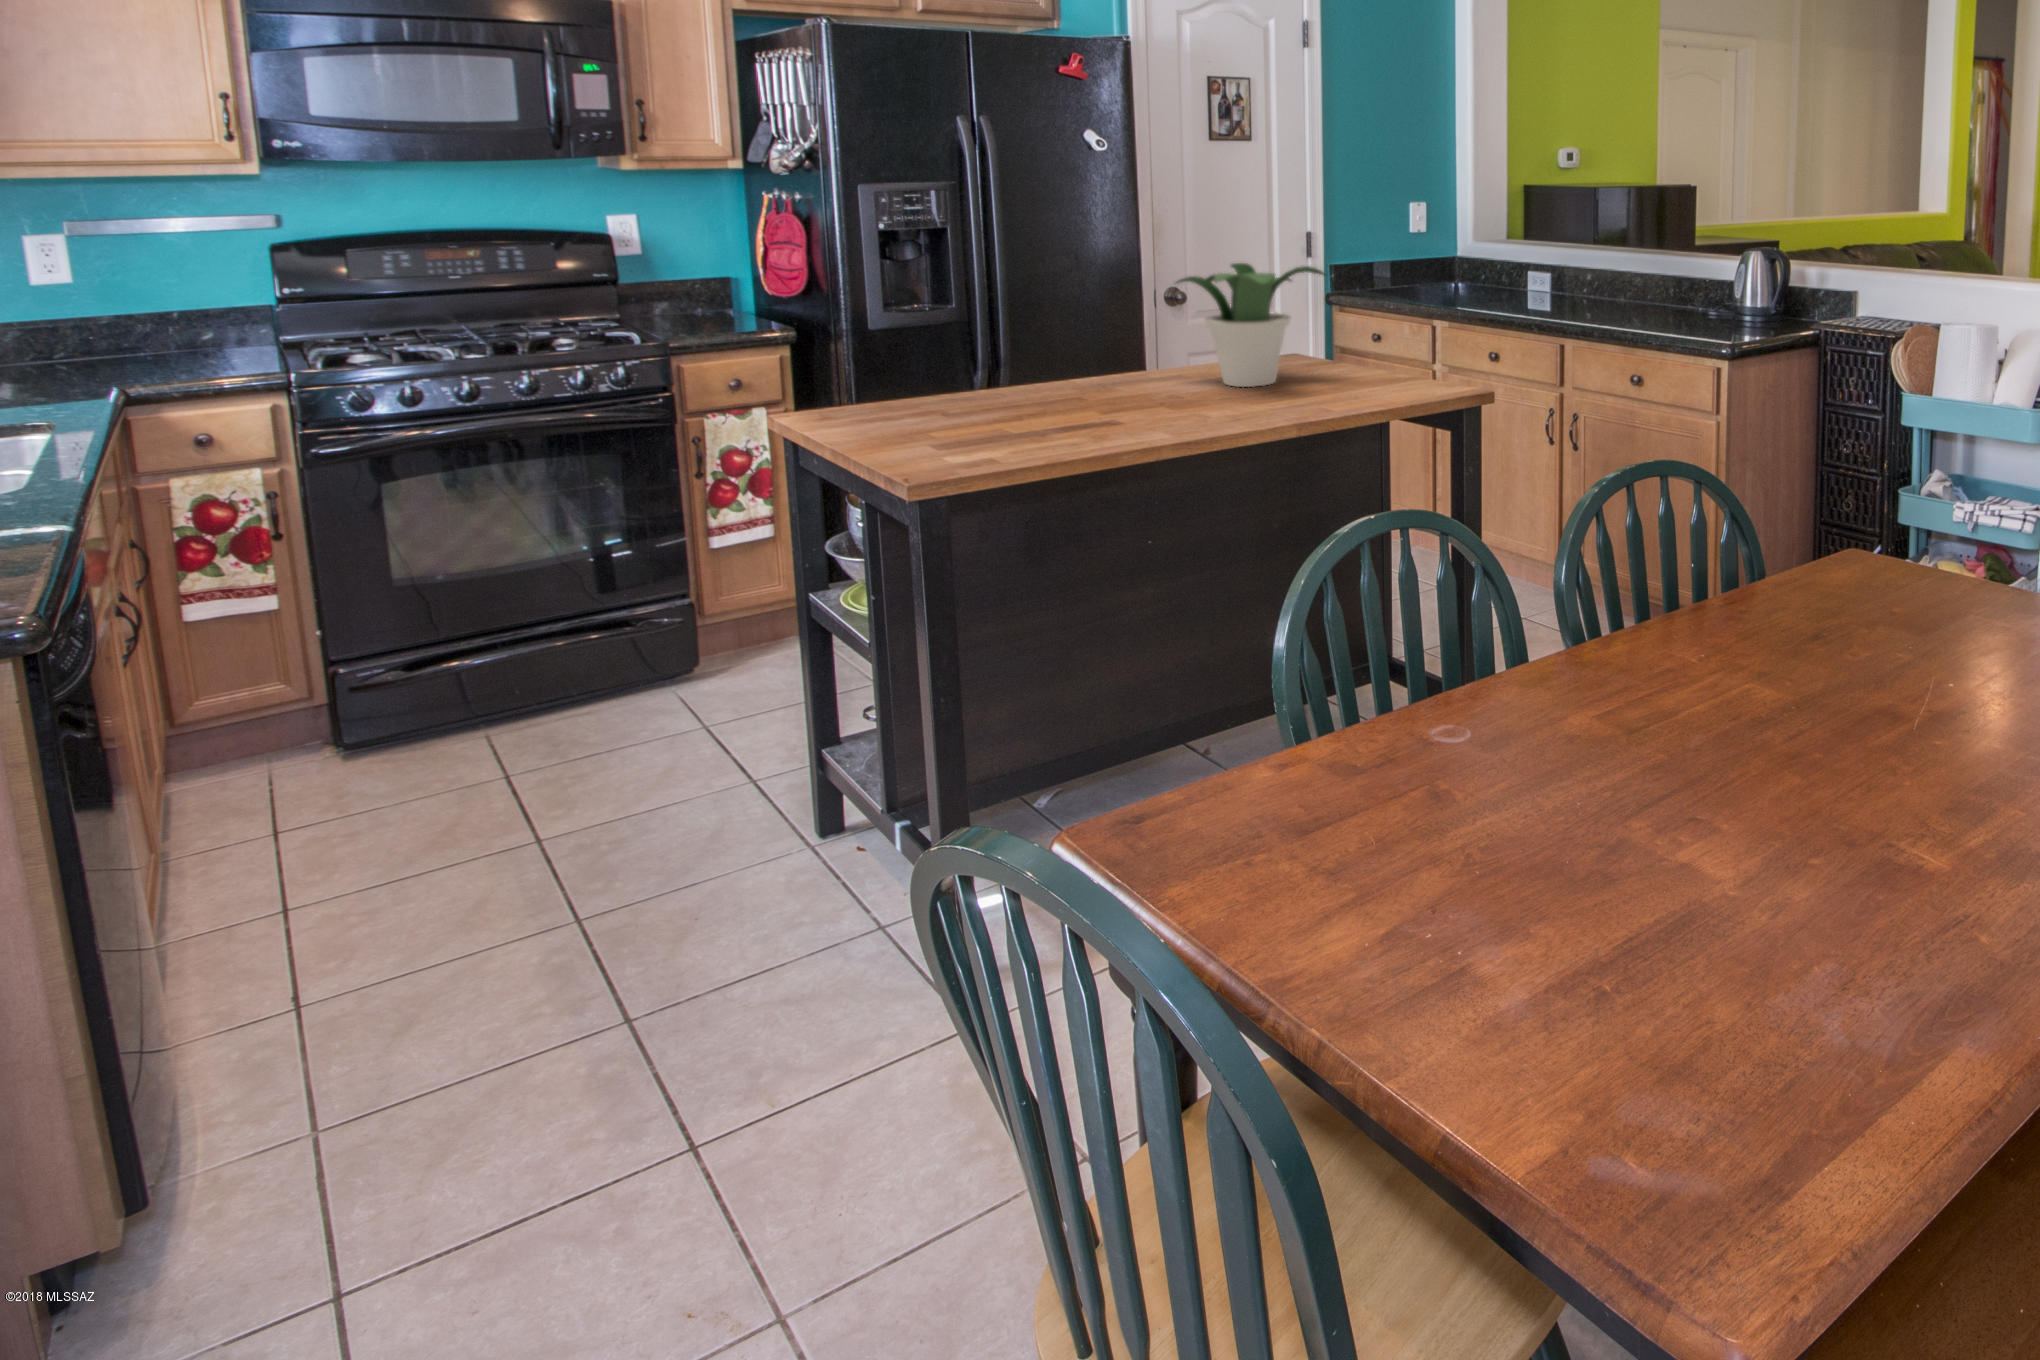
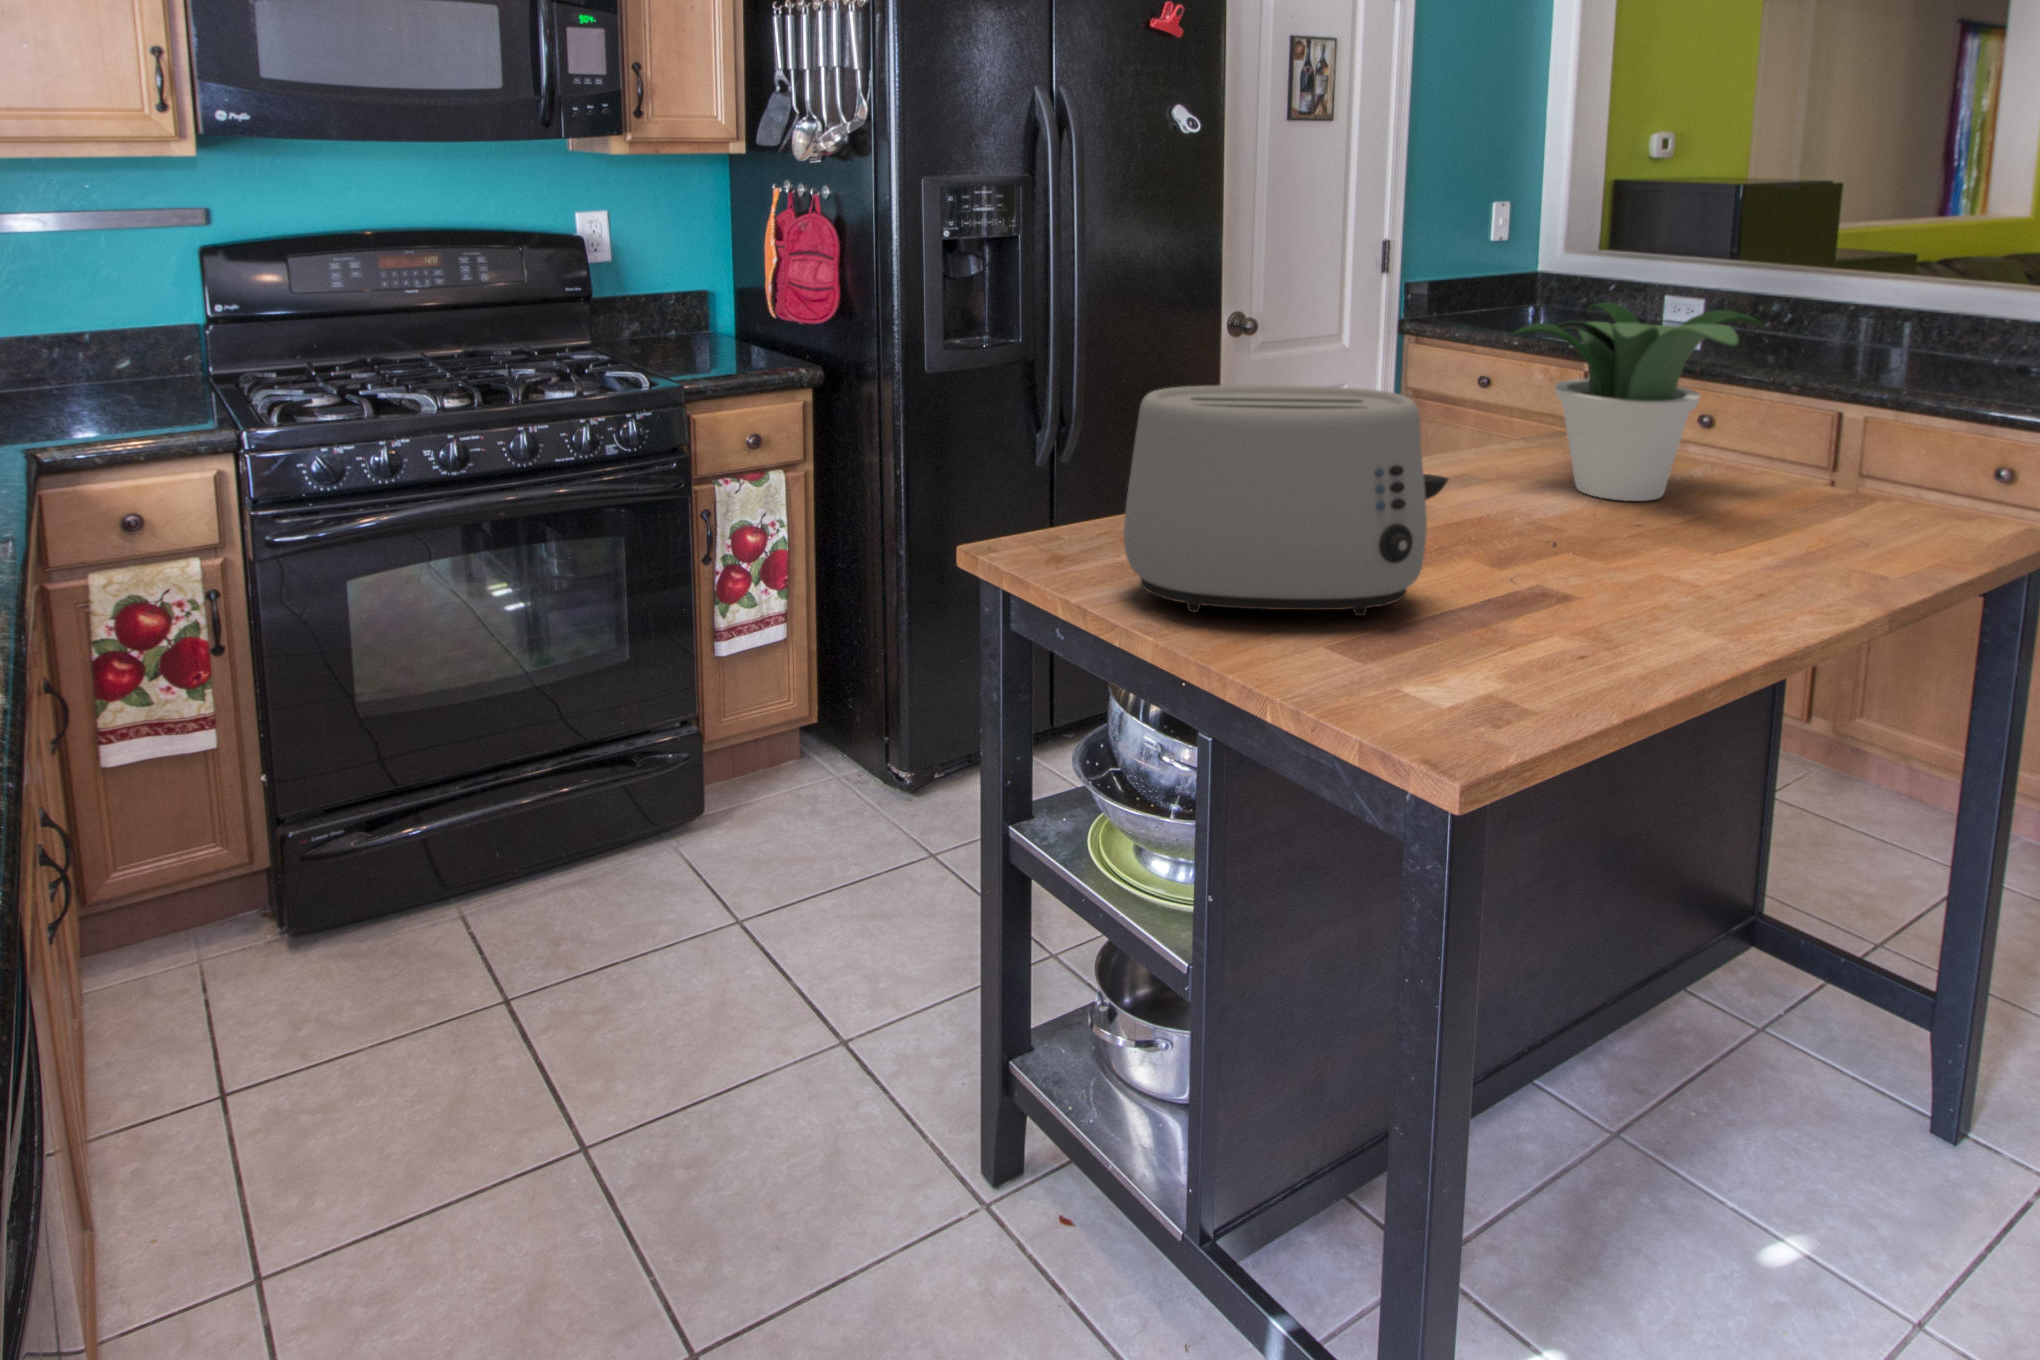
toaster: none [829,308,1023,441] -> present [1124,385,1448,616]

